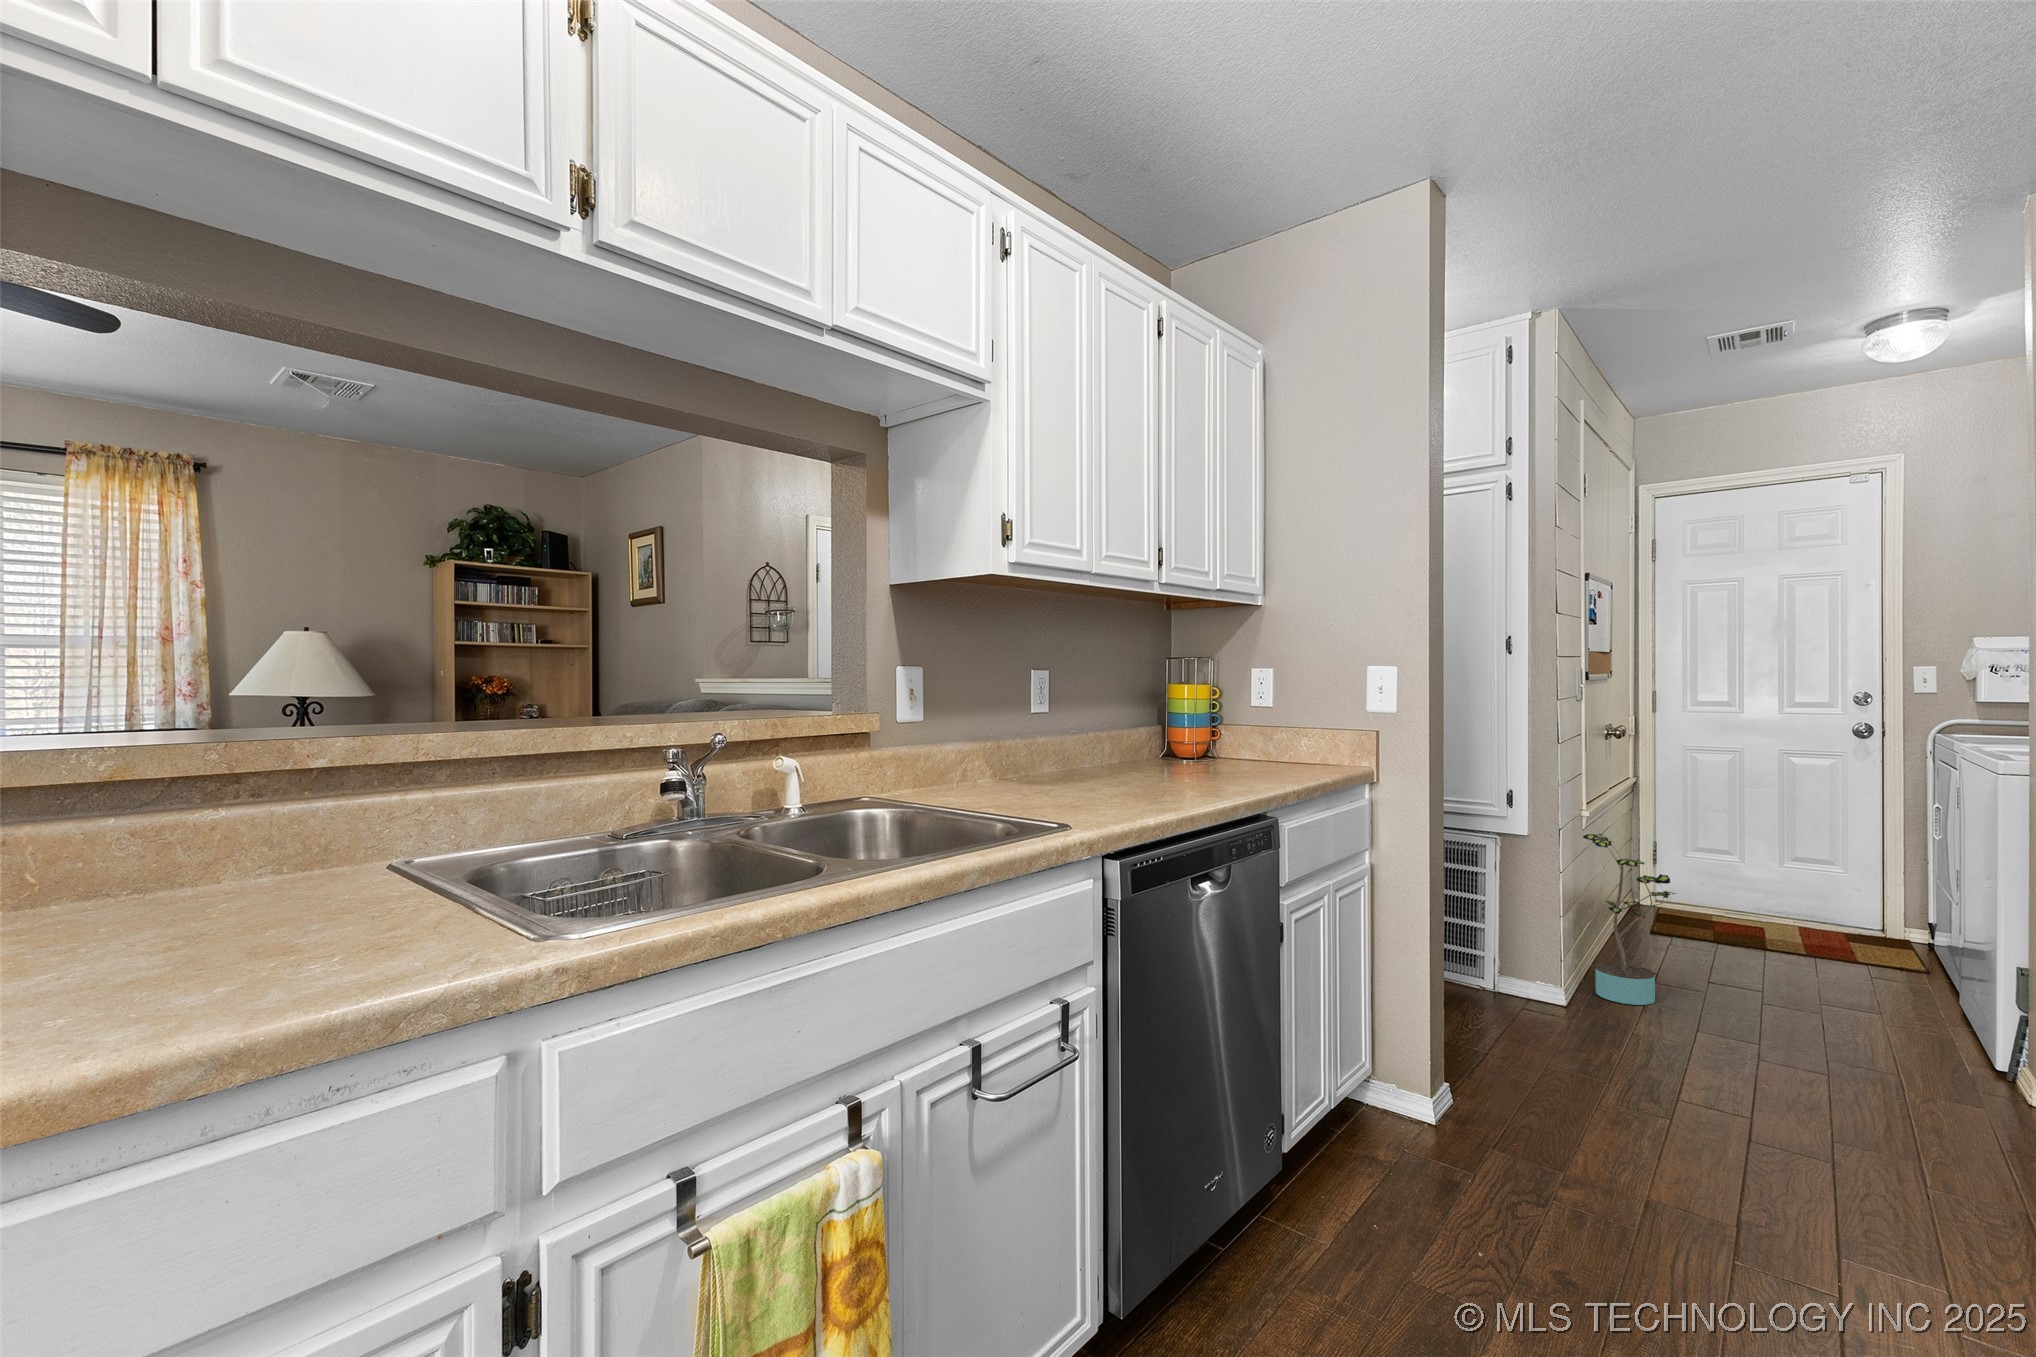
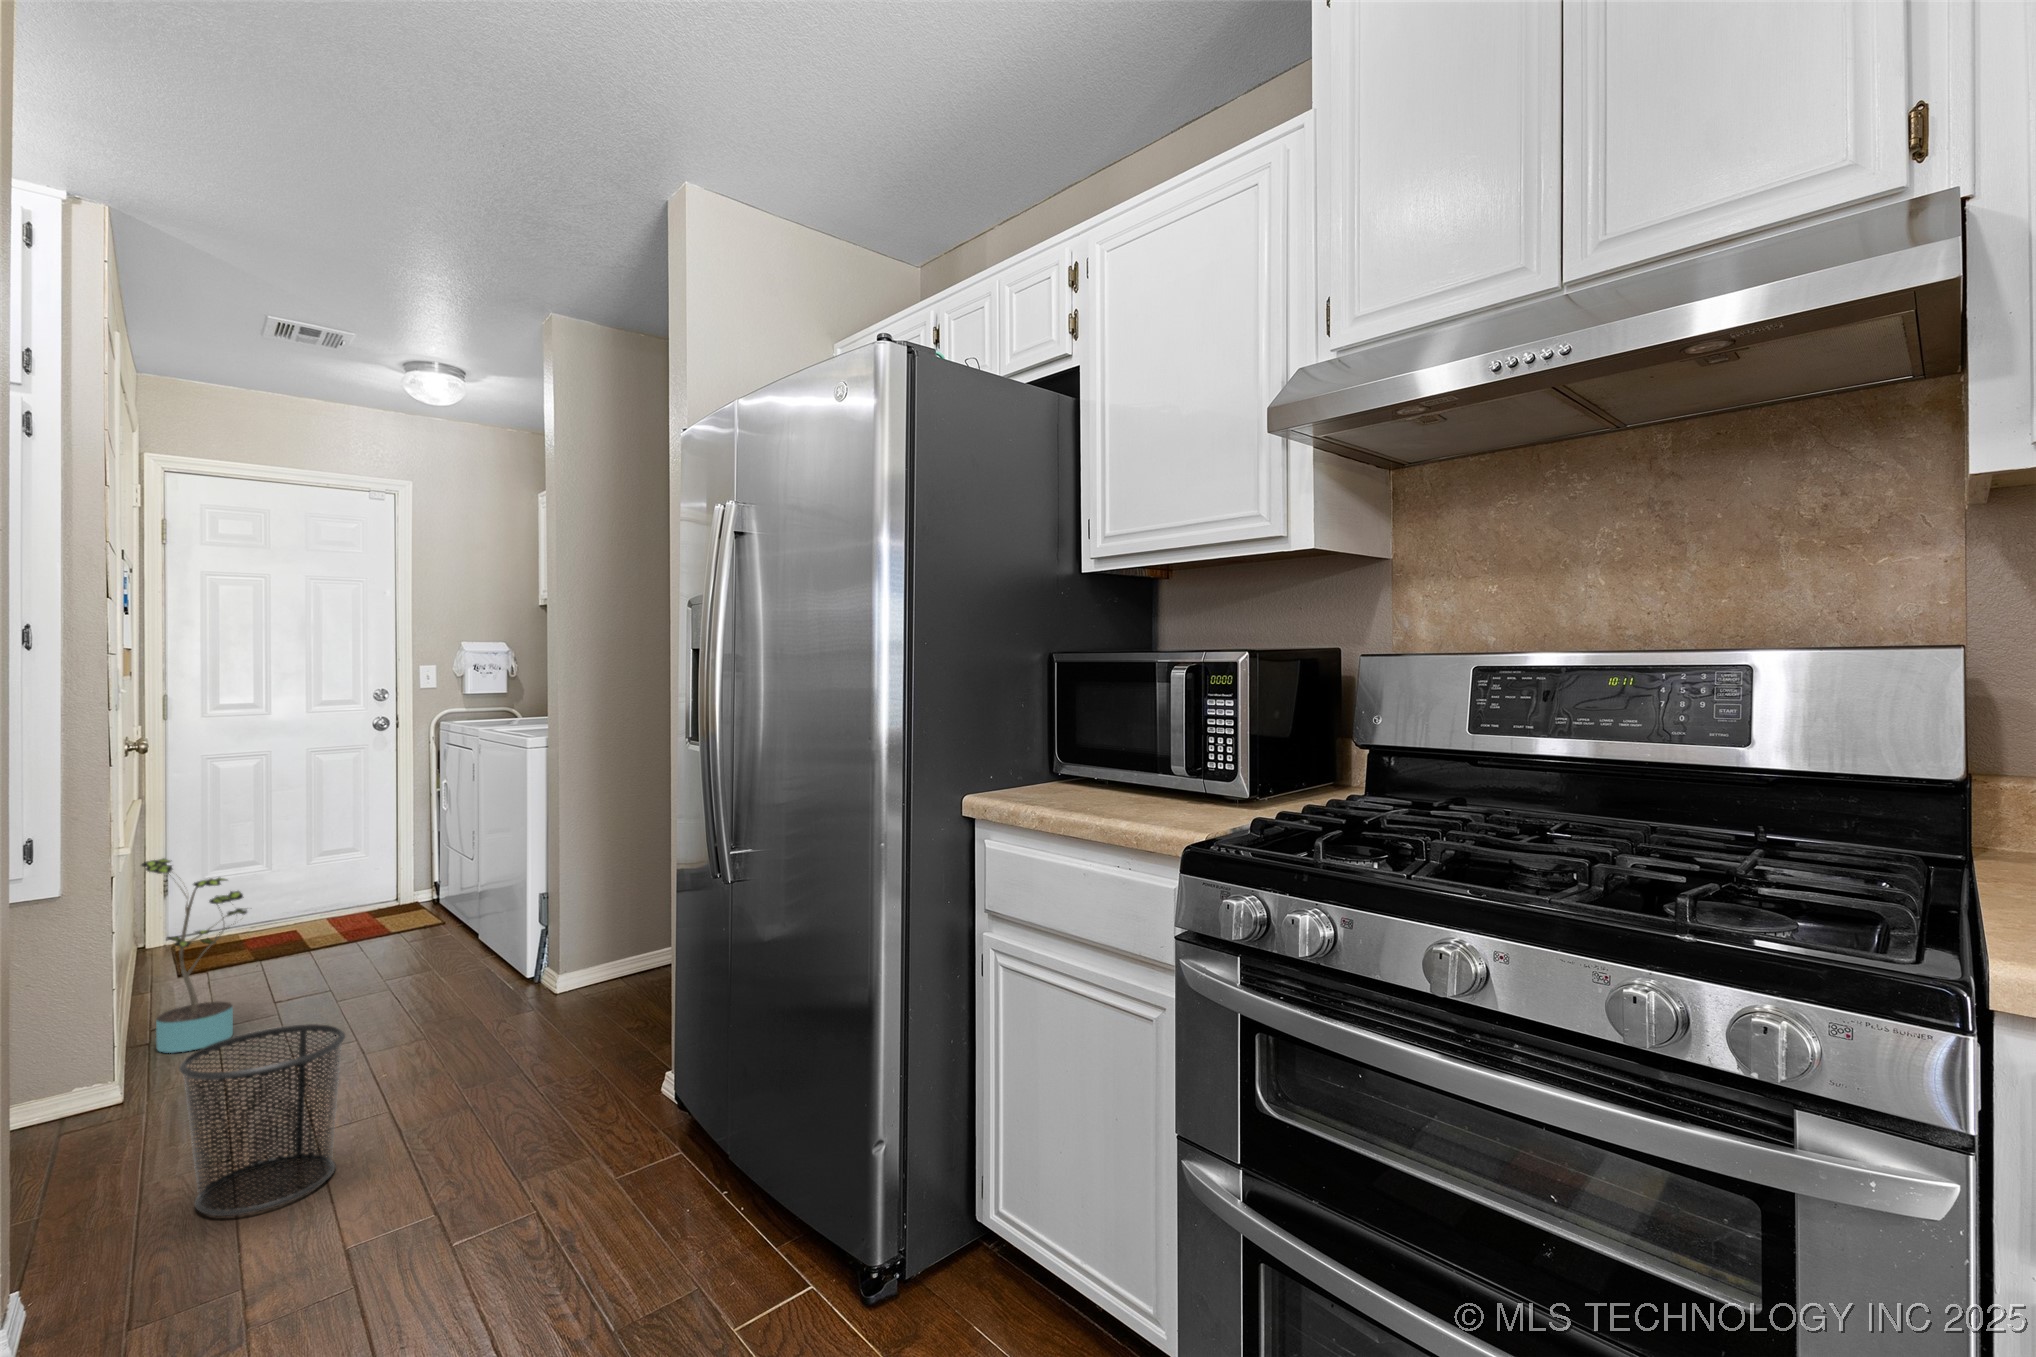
waste bin: none [1536,998,1672,1164] -> present [179,1024,345,1216]

